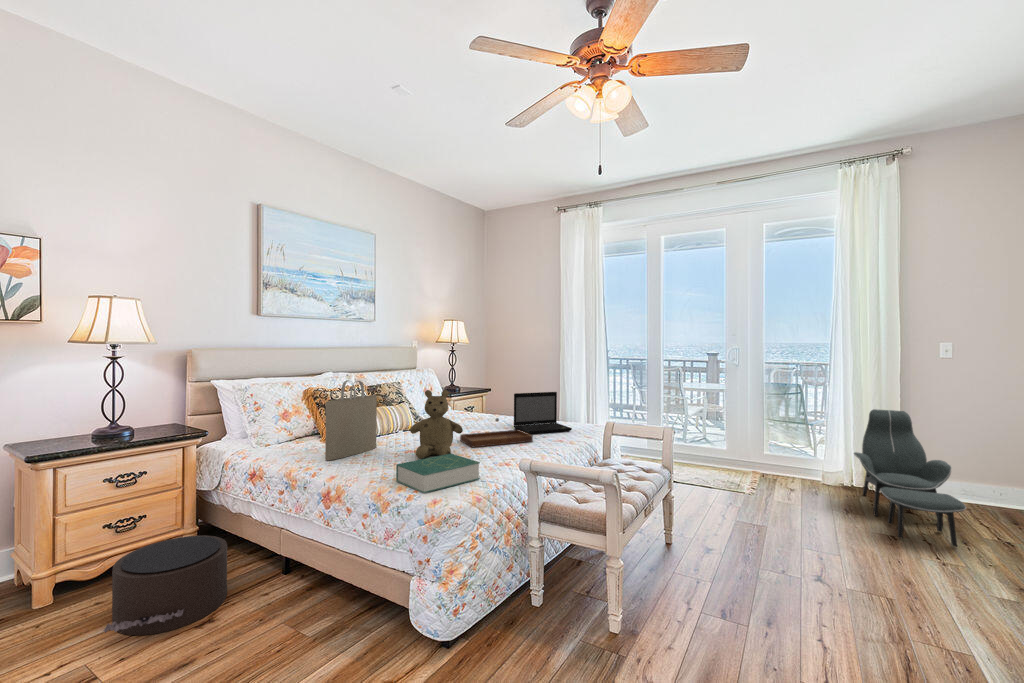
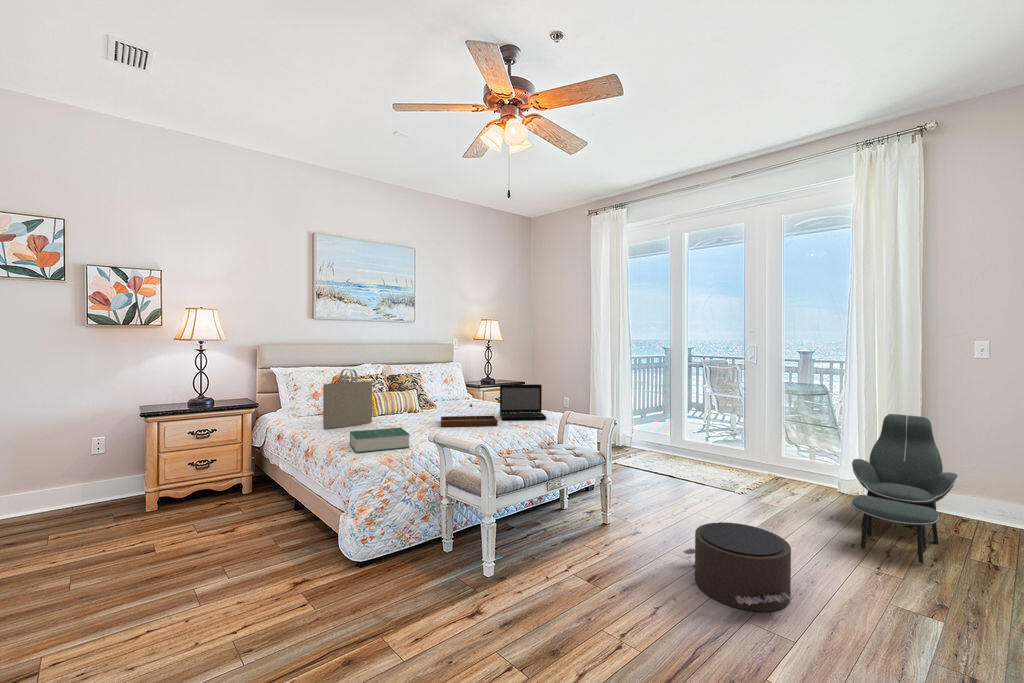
teddy bear: present [410,390,463,459] -> none [385,378,428,433]
pouf: present [103,535,227,635] -> present [683,522,792,612]

